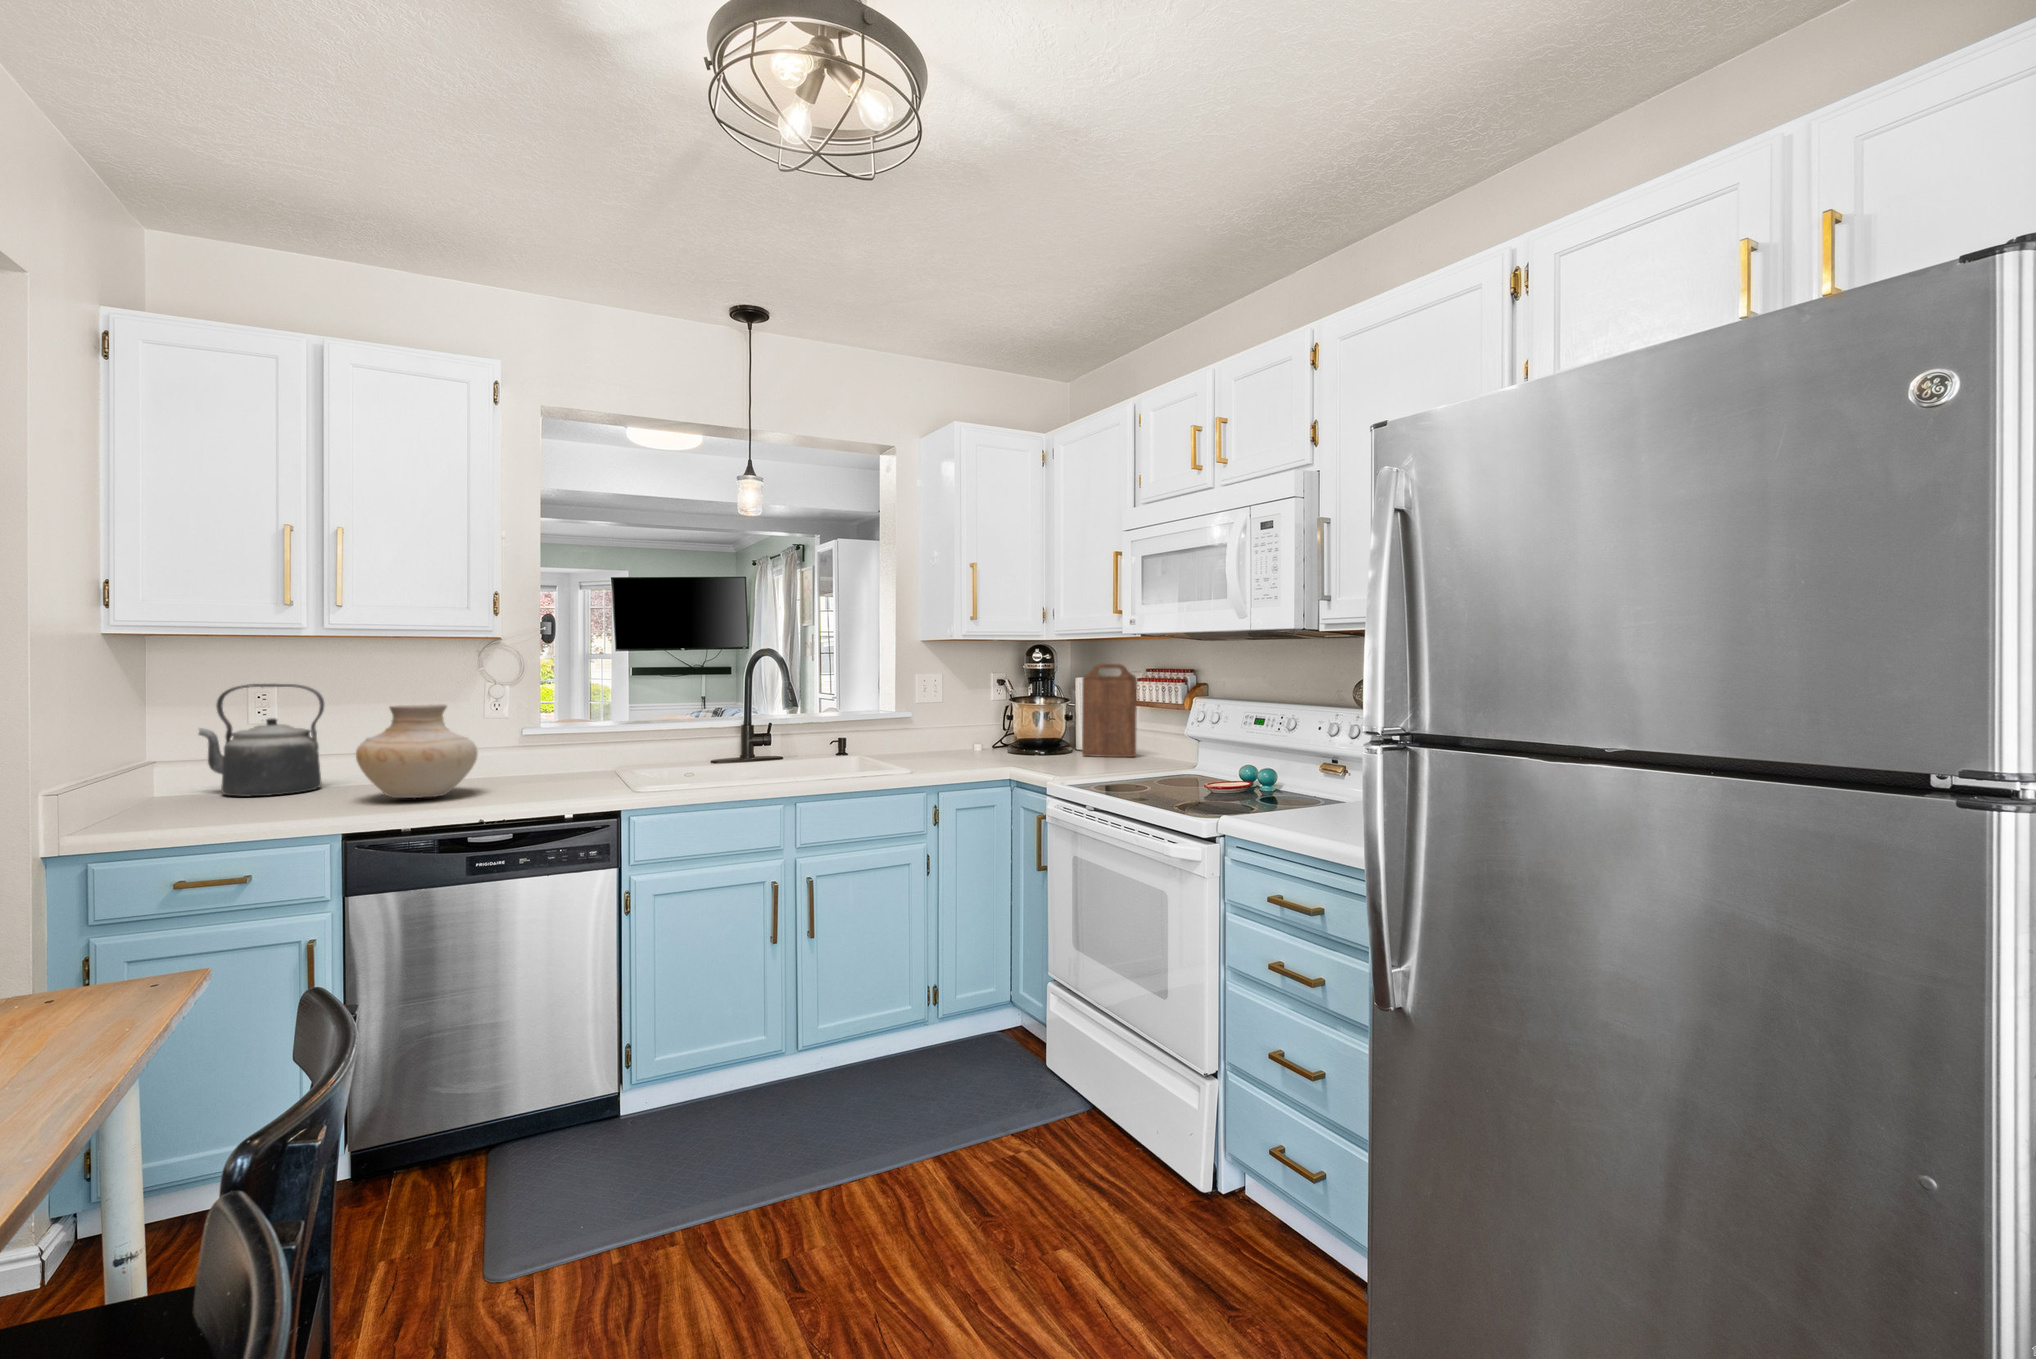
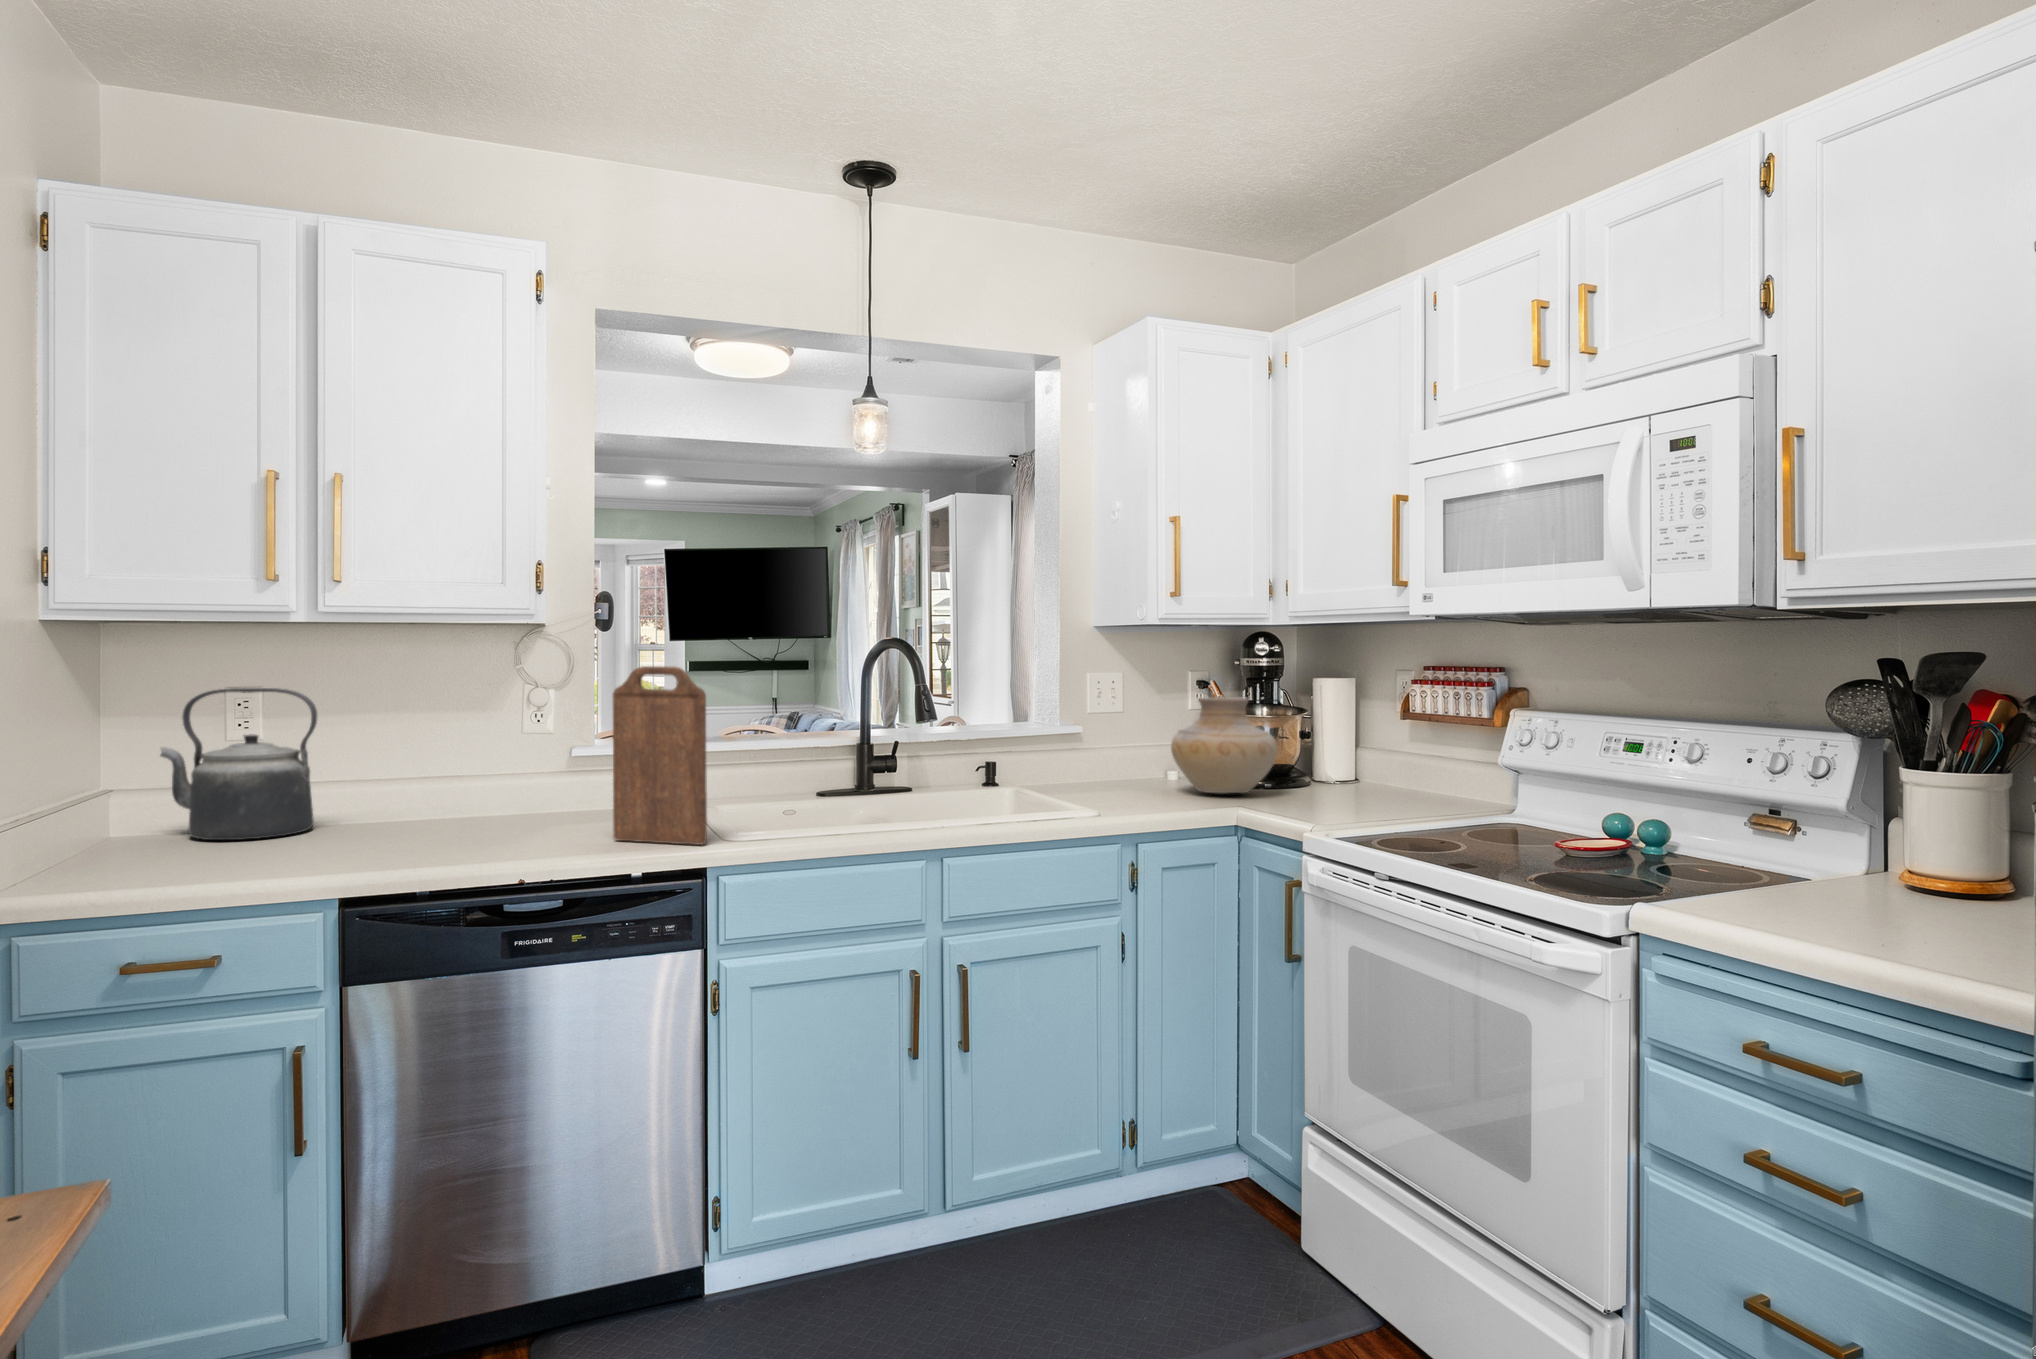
cutting board: present [1082,664,1137,757] -> present [613,666,707,845]
vase: present [356,704,478,798] -> present [1171,697,1278,793]

